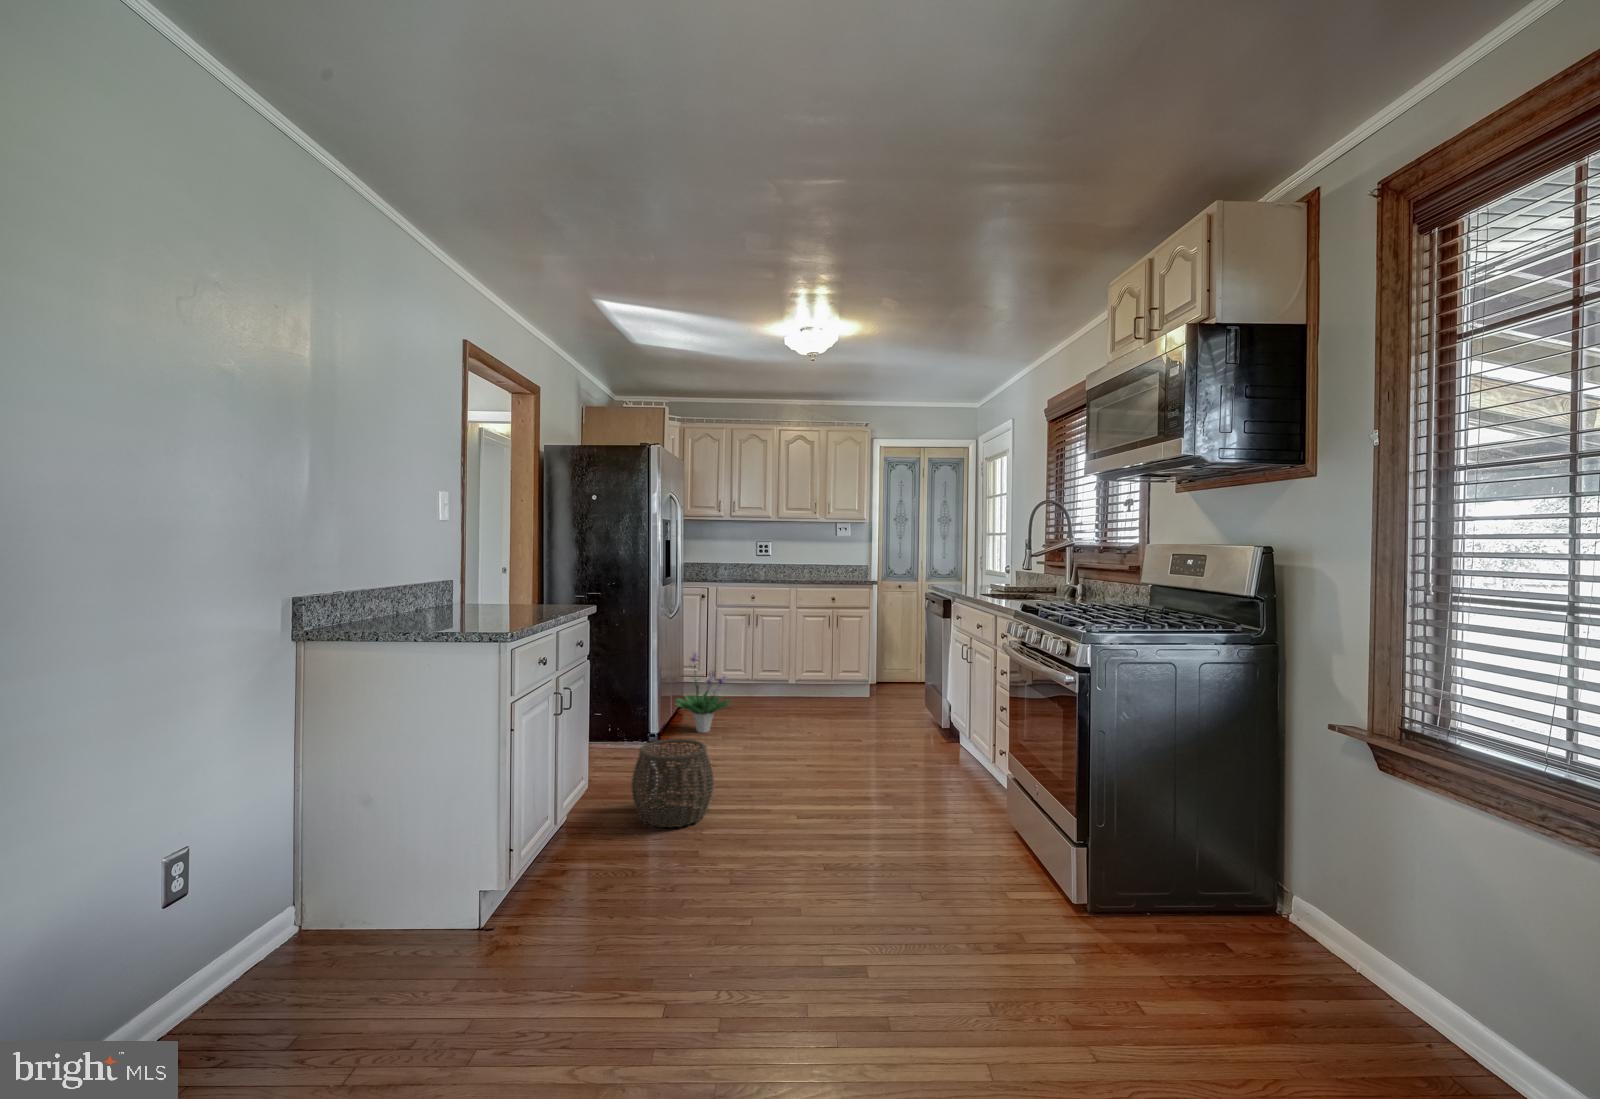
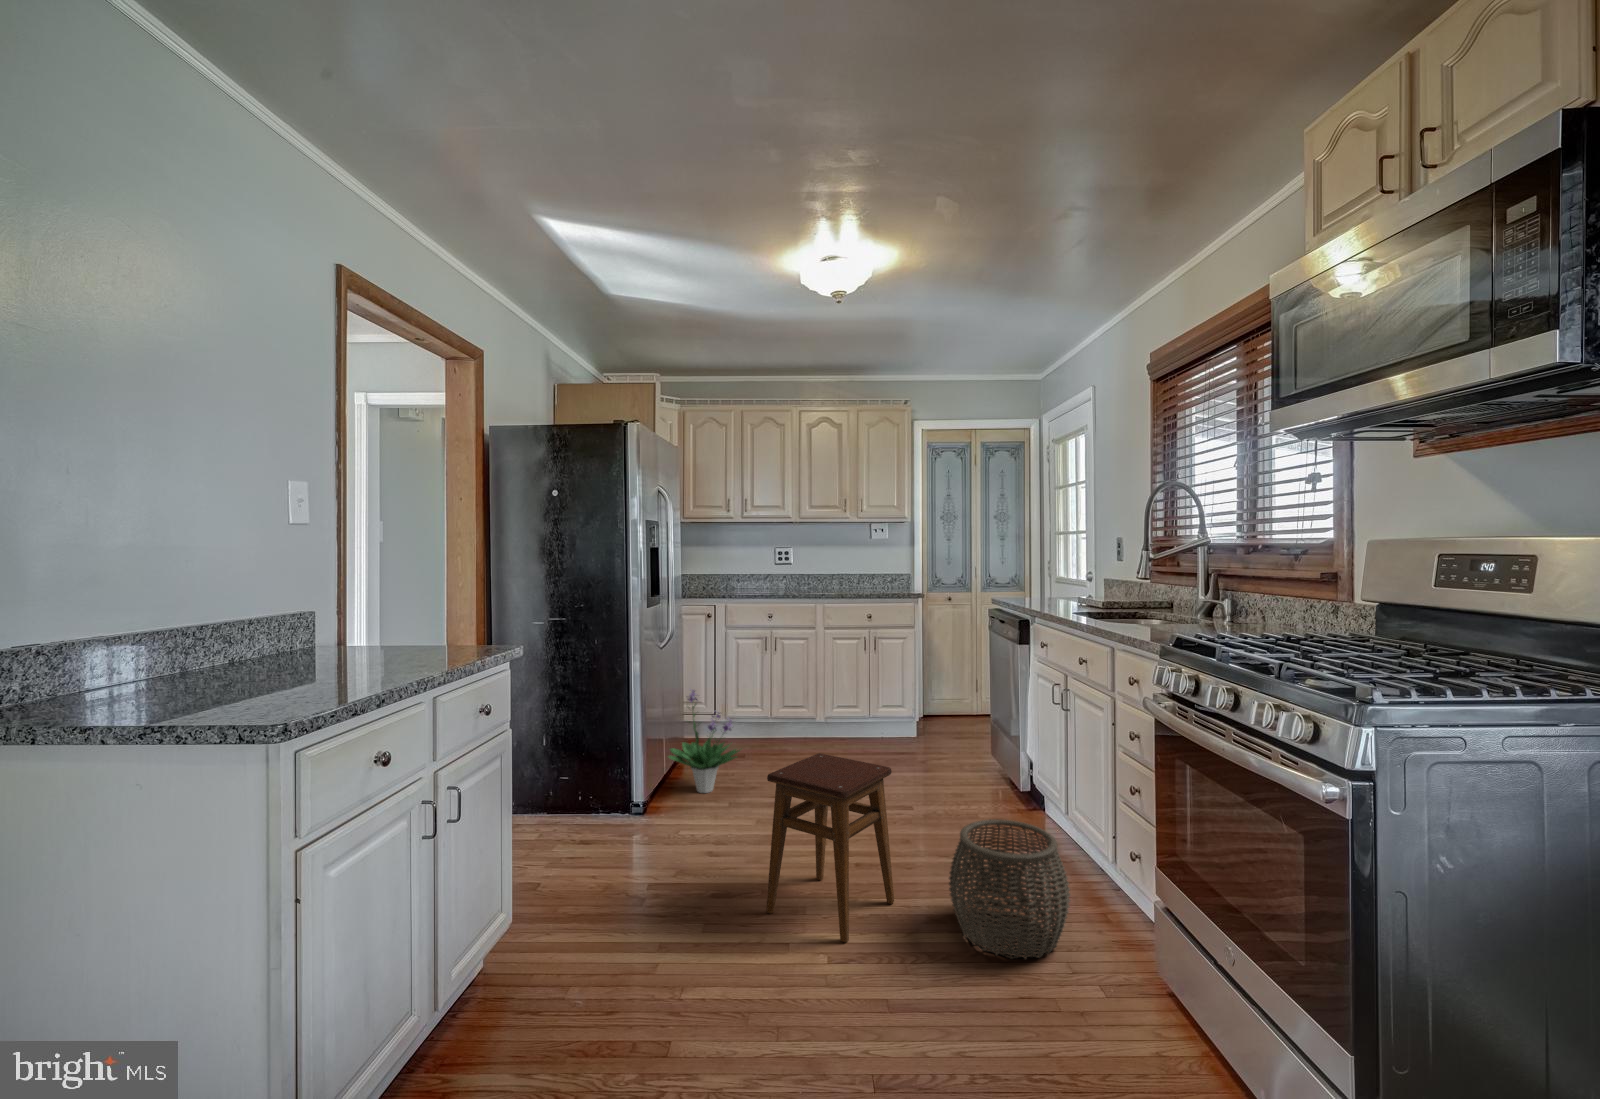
stool: none [758,691,846,809] -> present [766,753,894,942]
woven basket: present [632,739,714,827] -> present [949,819,1070,959]

